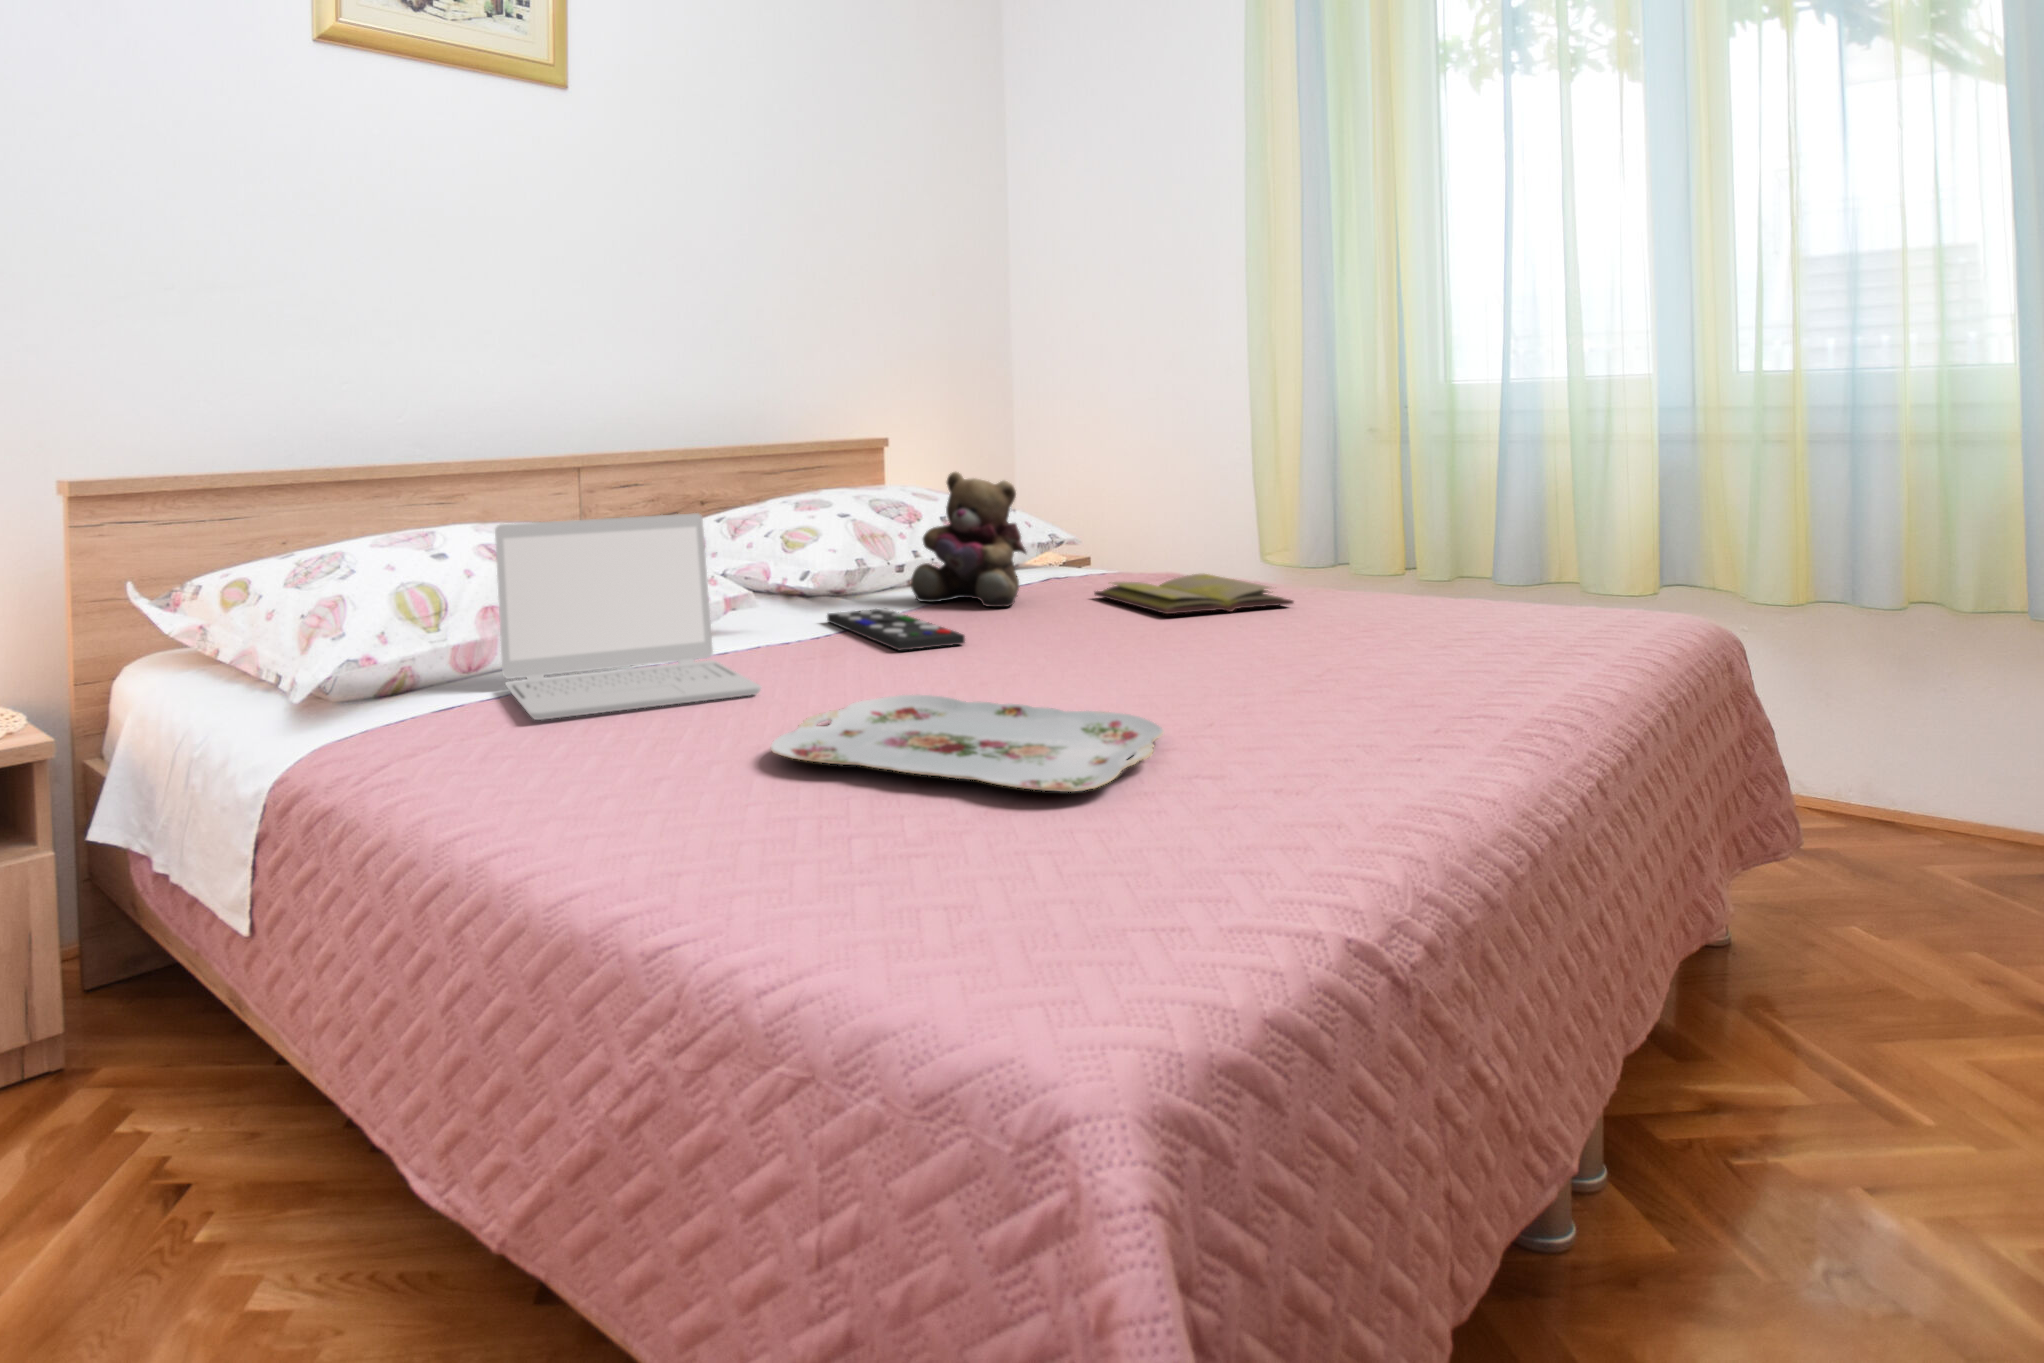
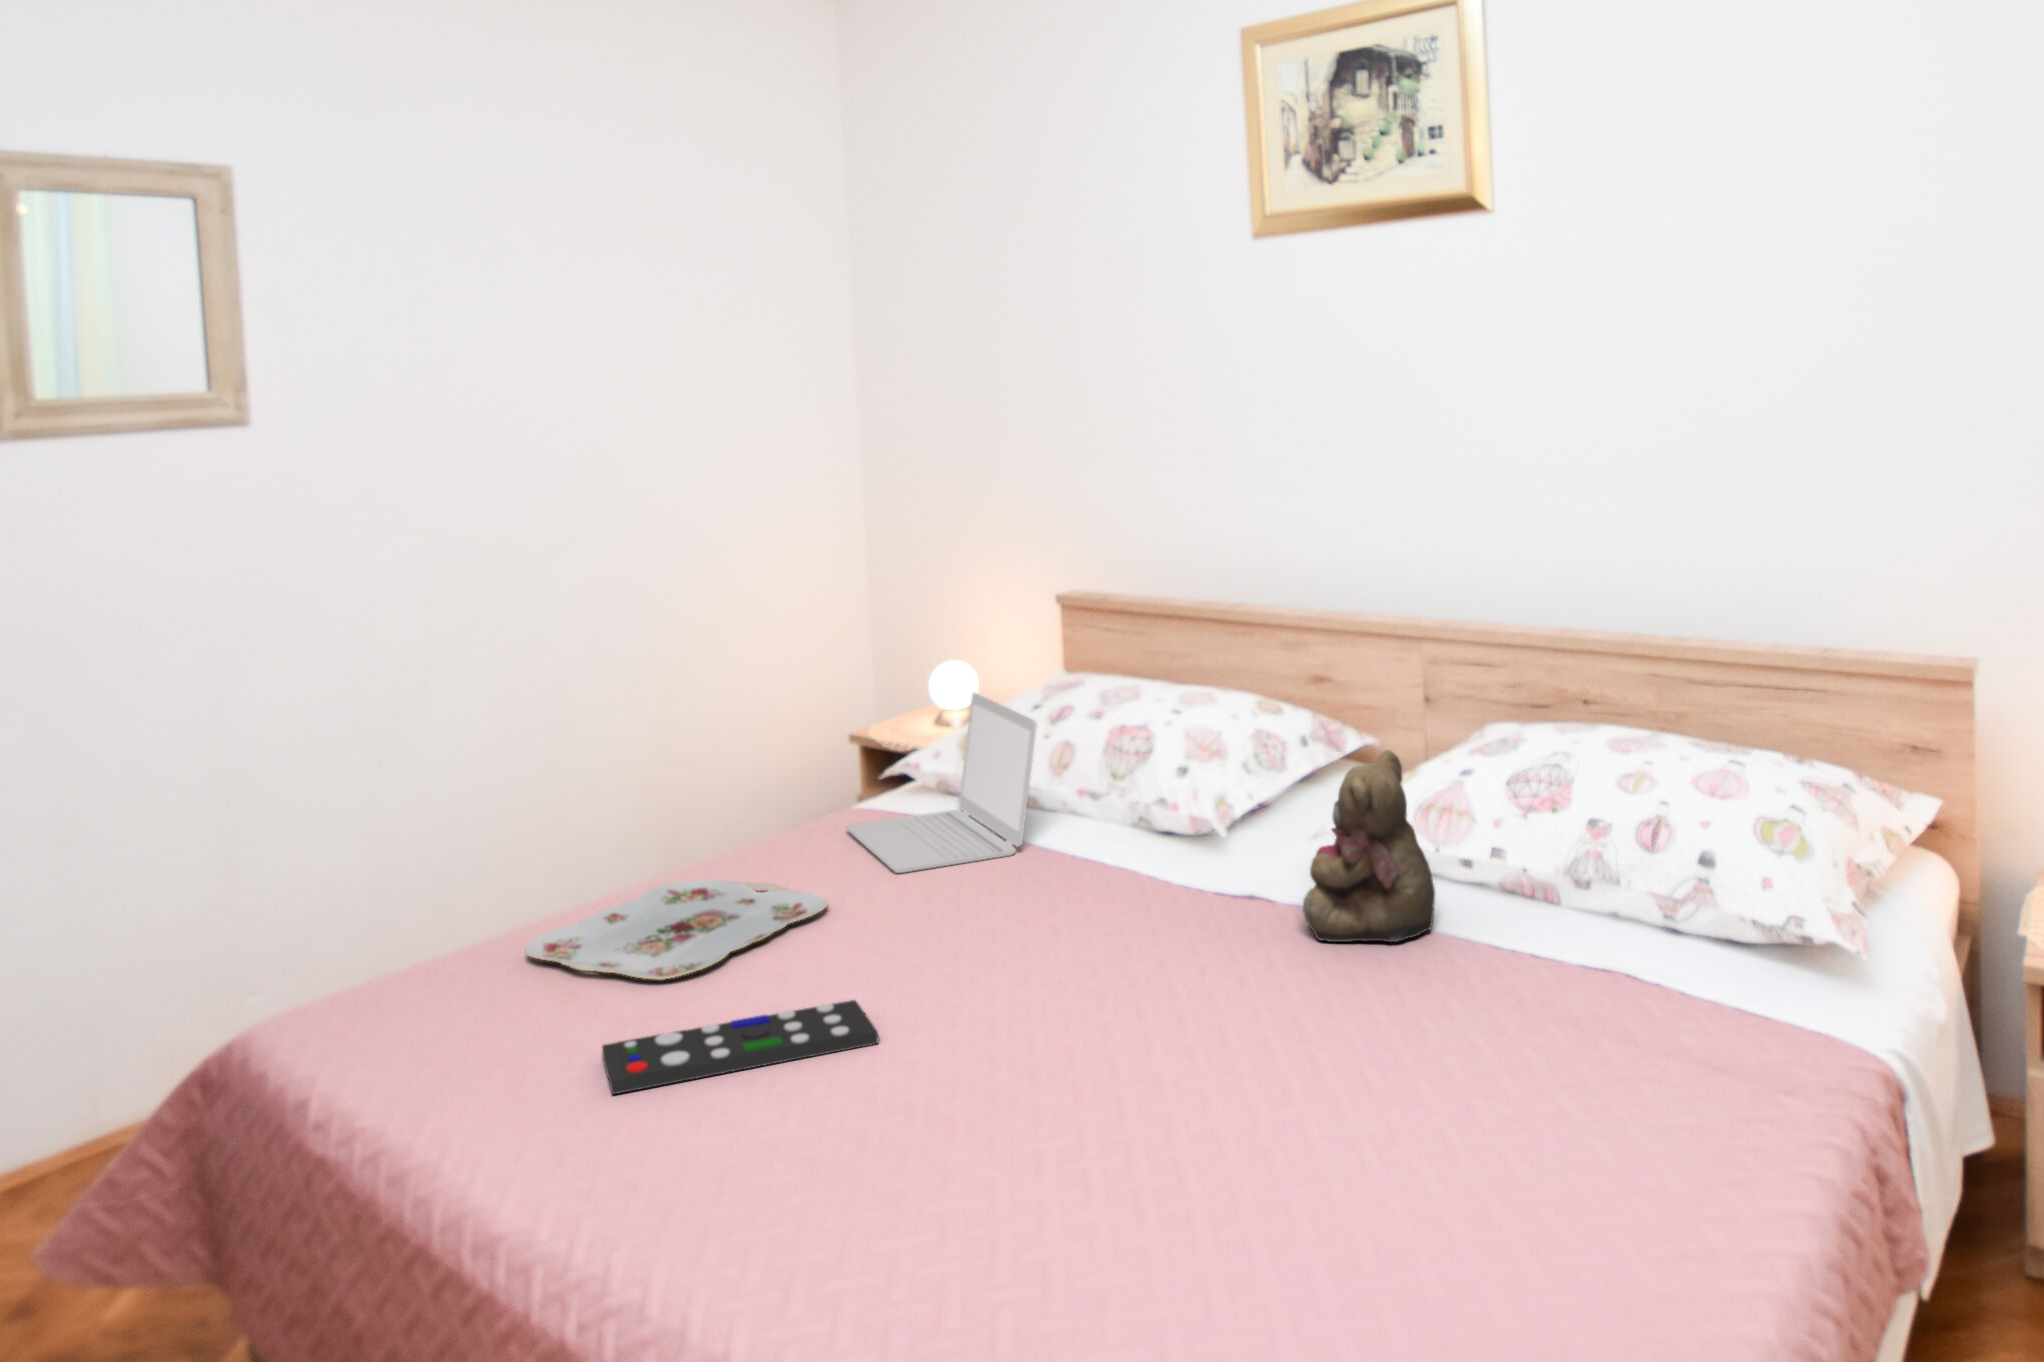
diary: present [1094,574,1293,614] -> none [1221,969,1514,1095]
remote control: present [827,609,965,650] -> present [602,1000,878,1094]

